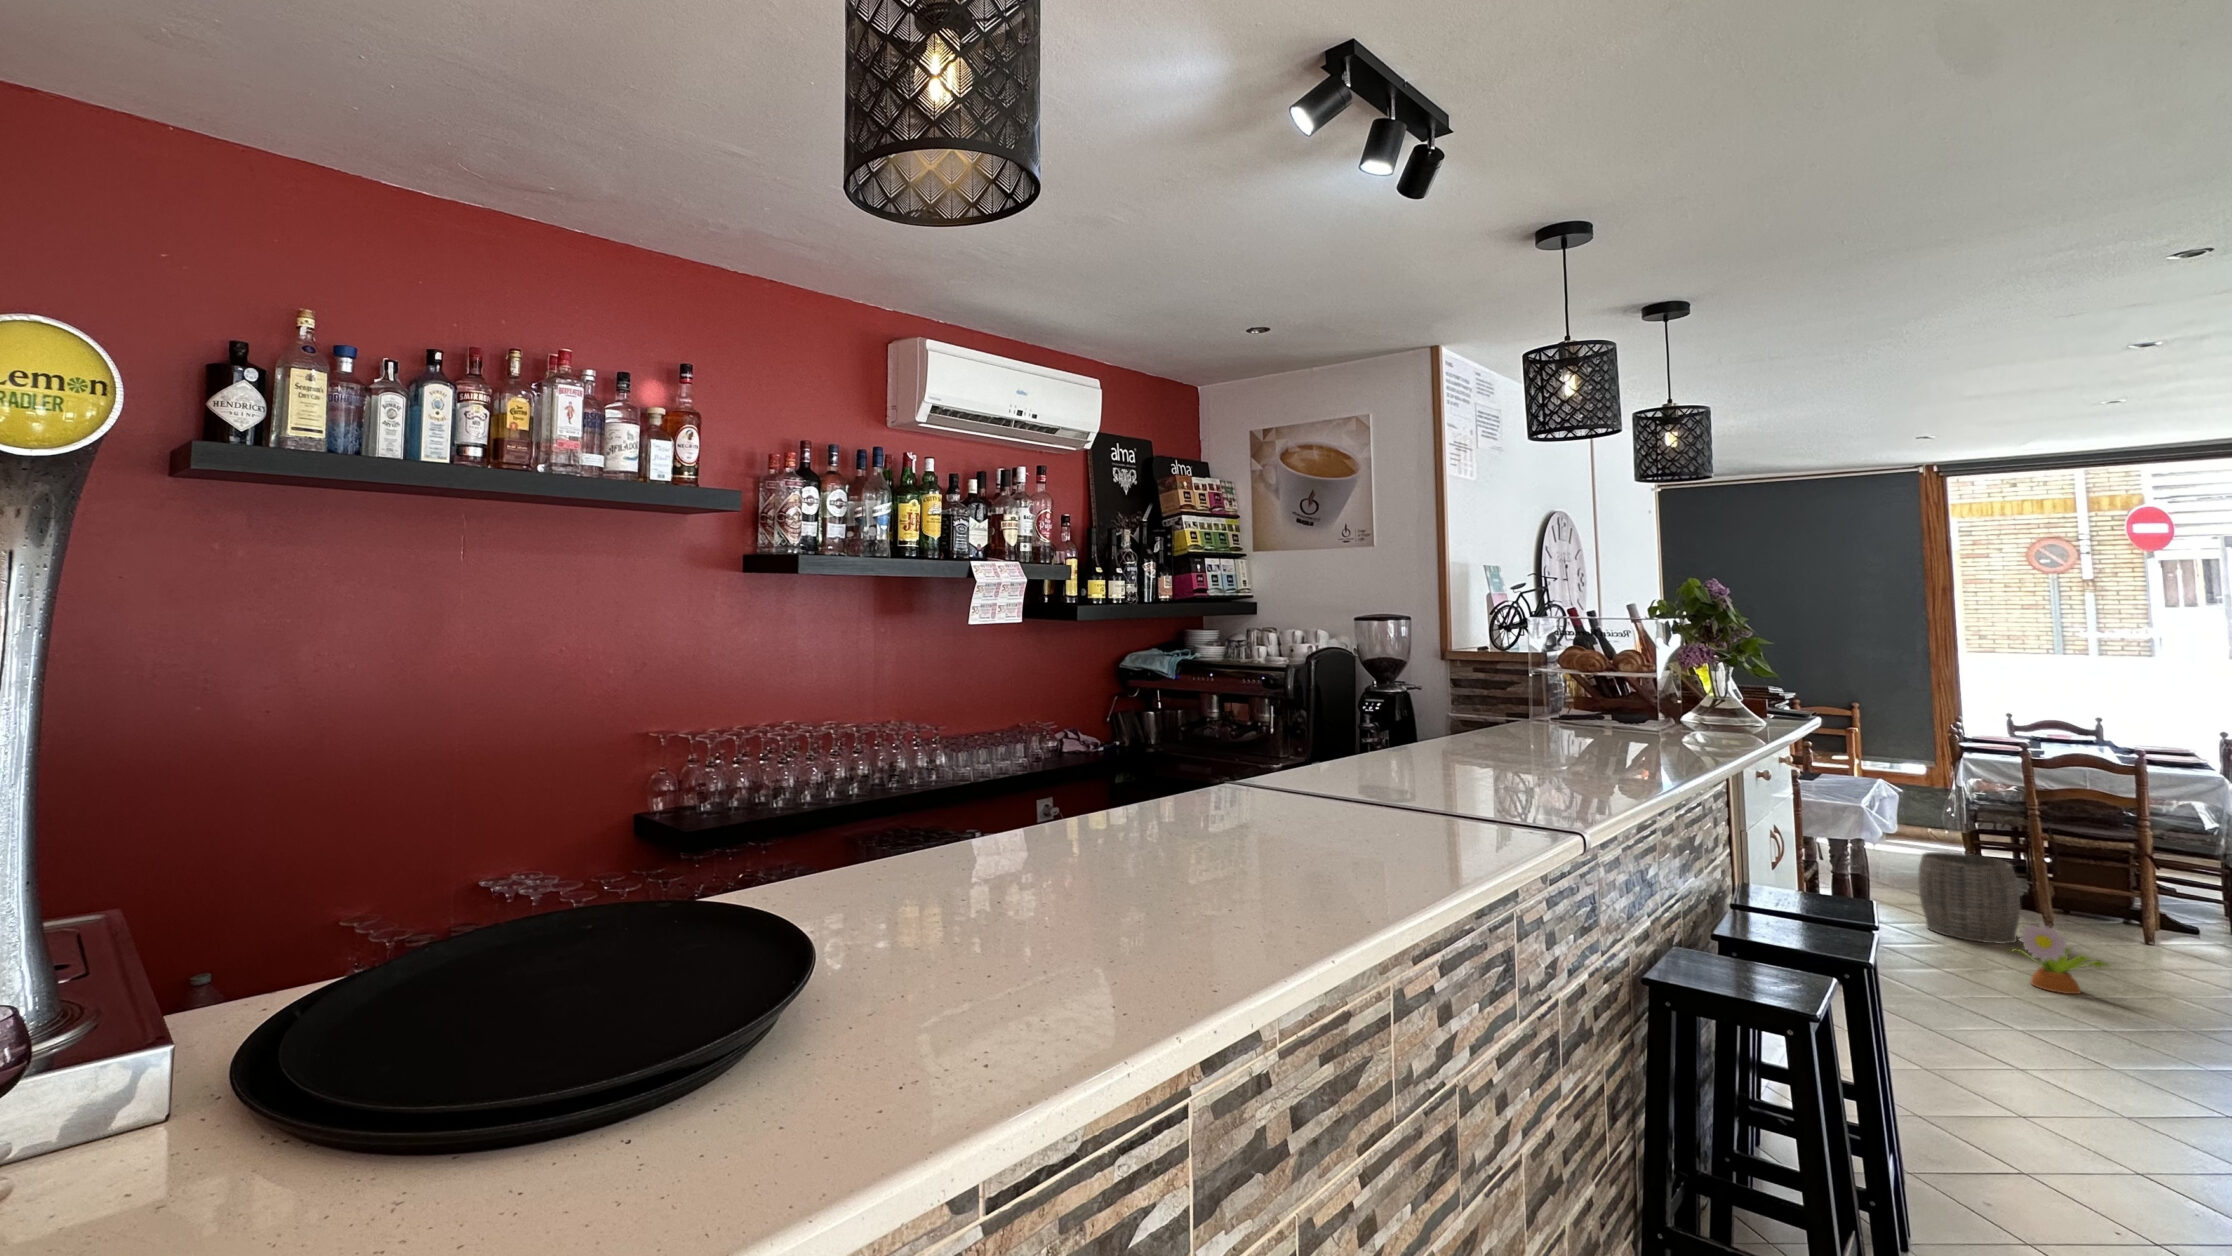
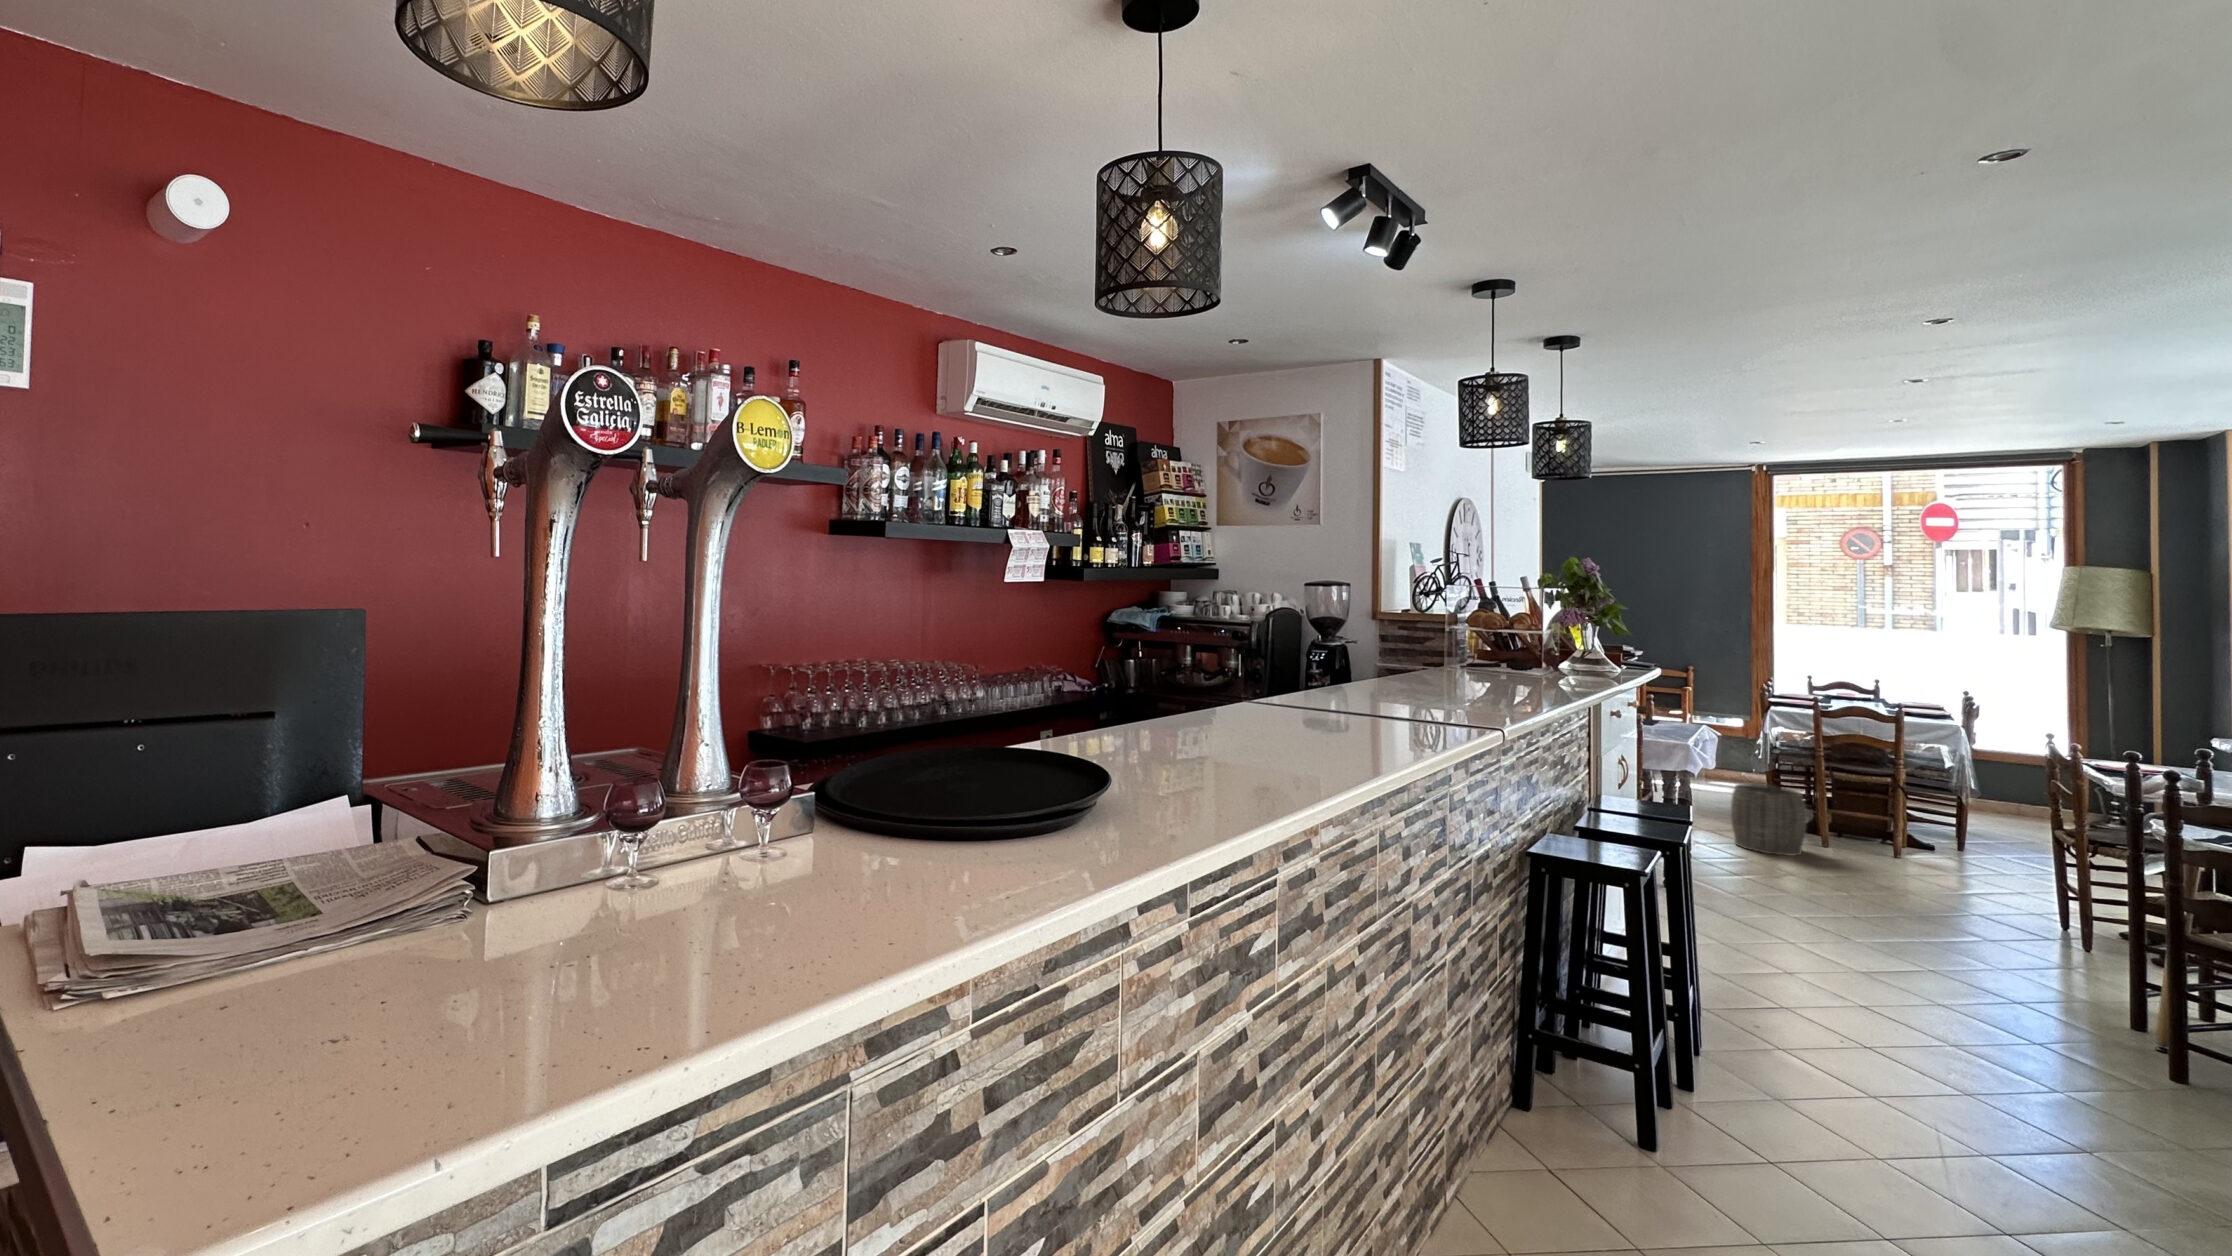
decorative plant: present [2012,923,2109,994] -> none [1790,835,1868,891]

